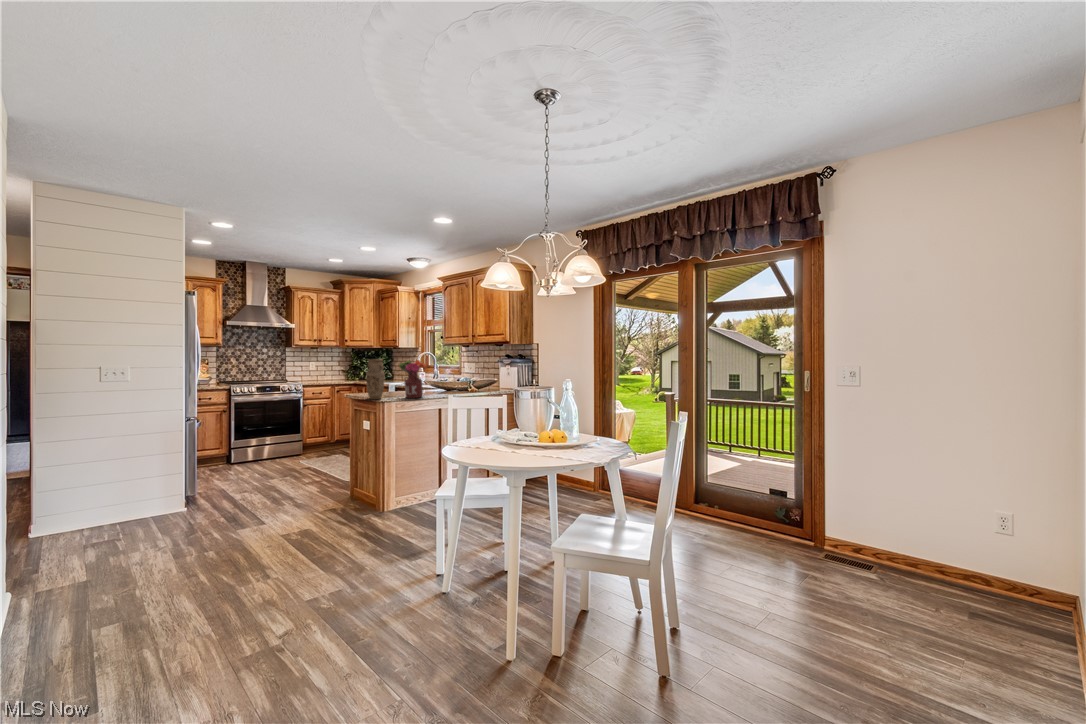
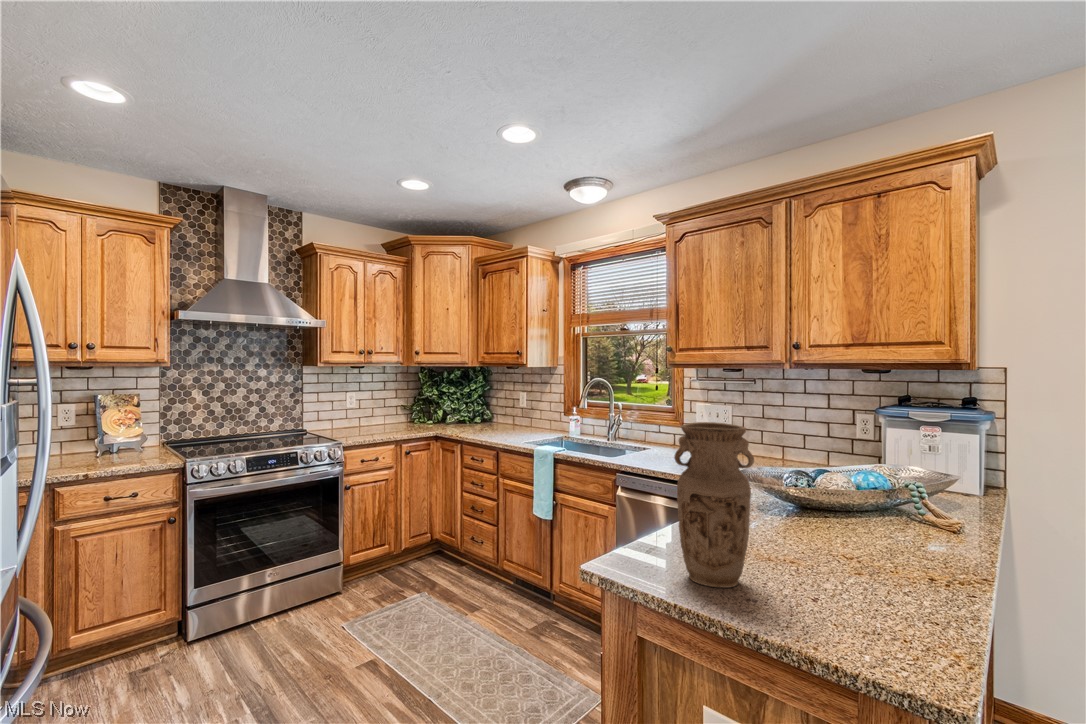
flower arrangement: present [399,360,426,398] -> none [762,419,870,568]

